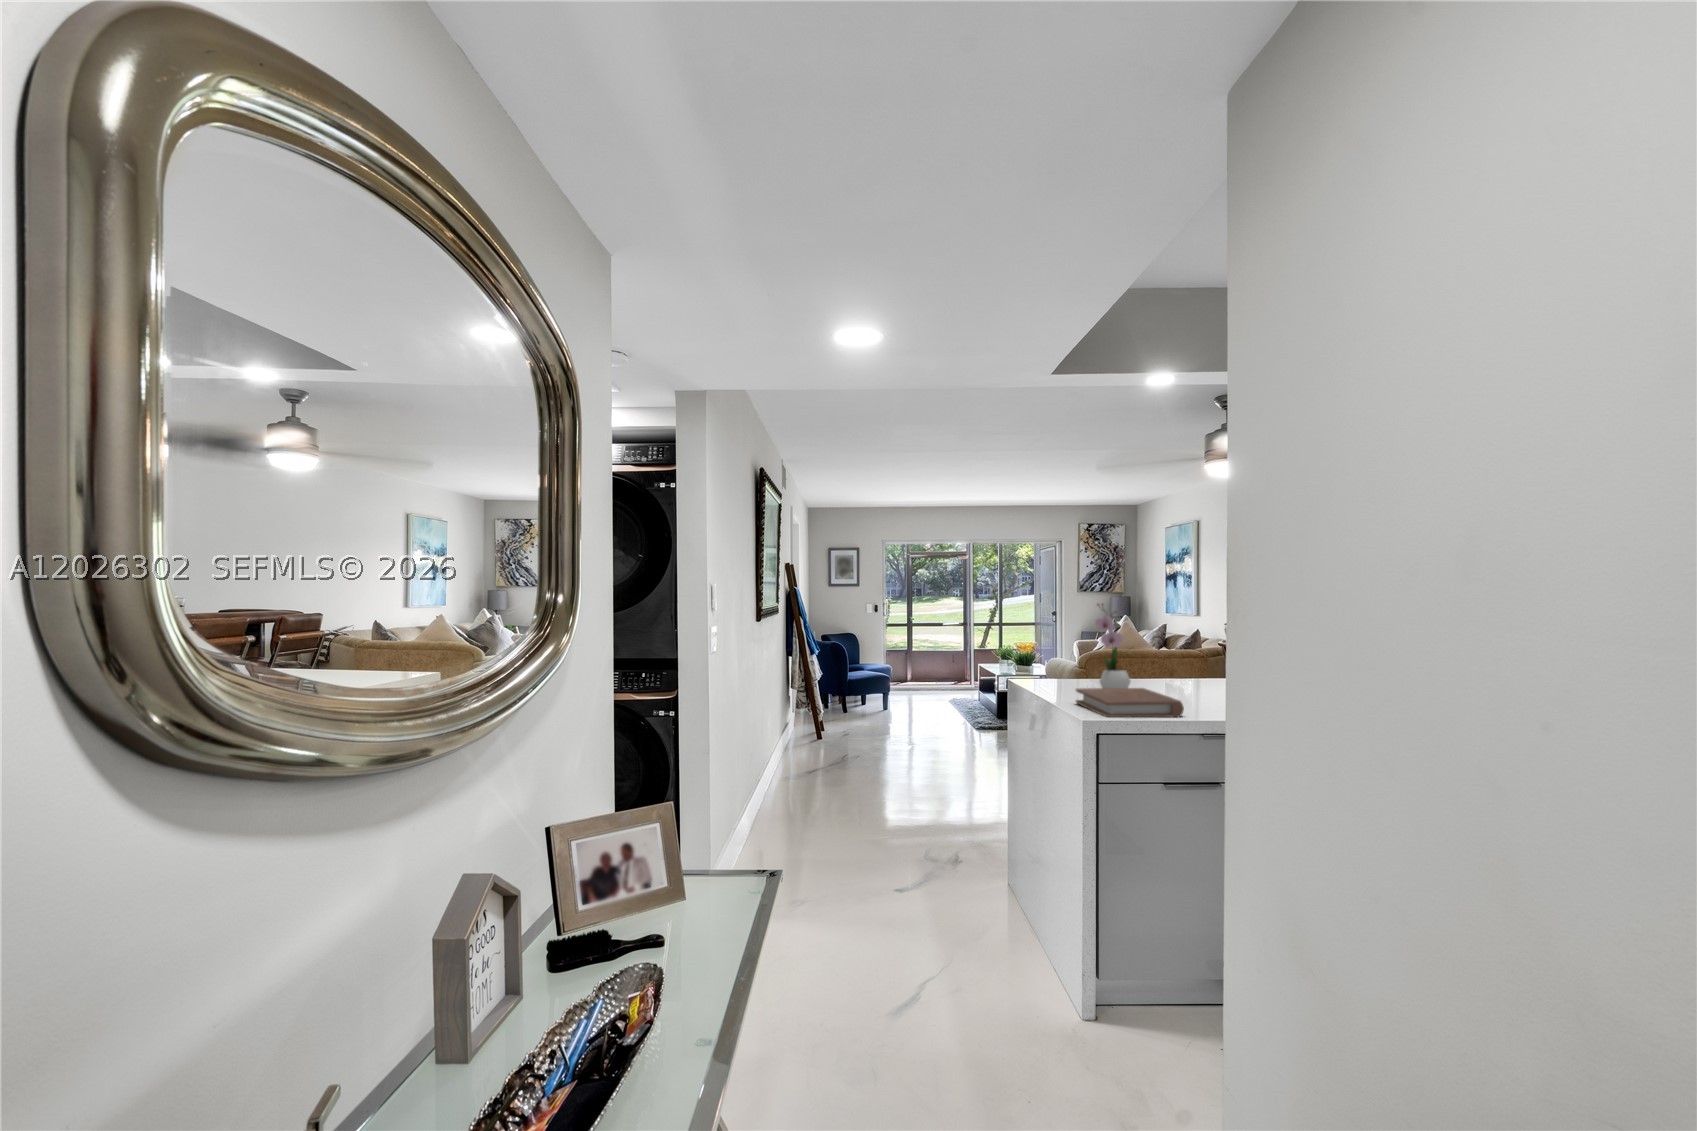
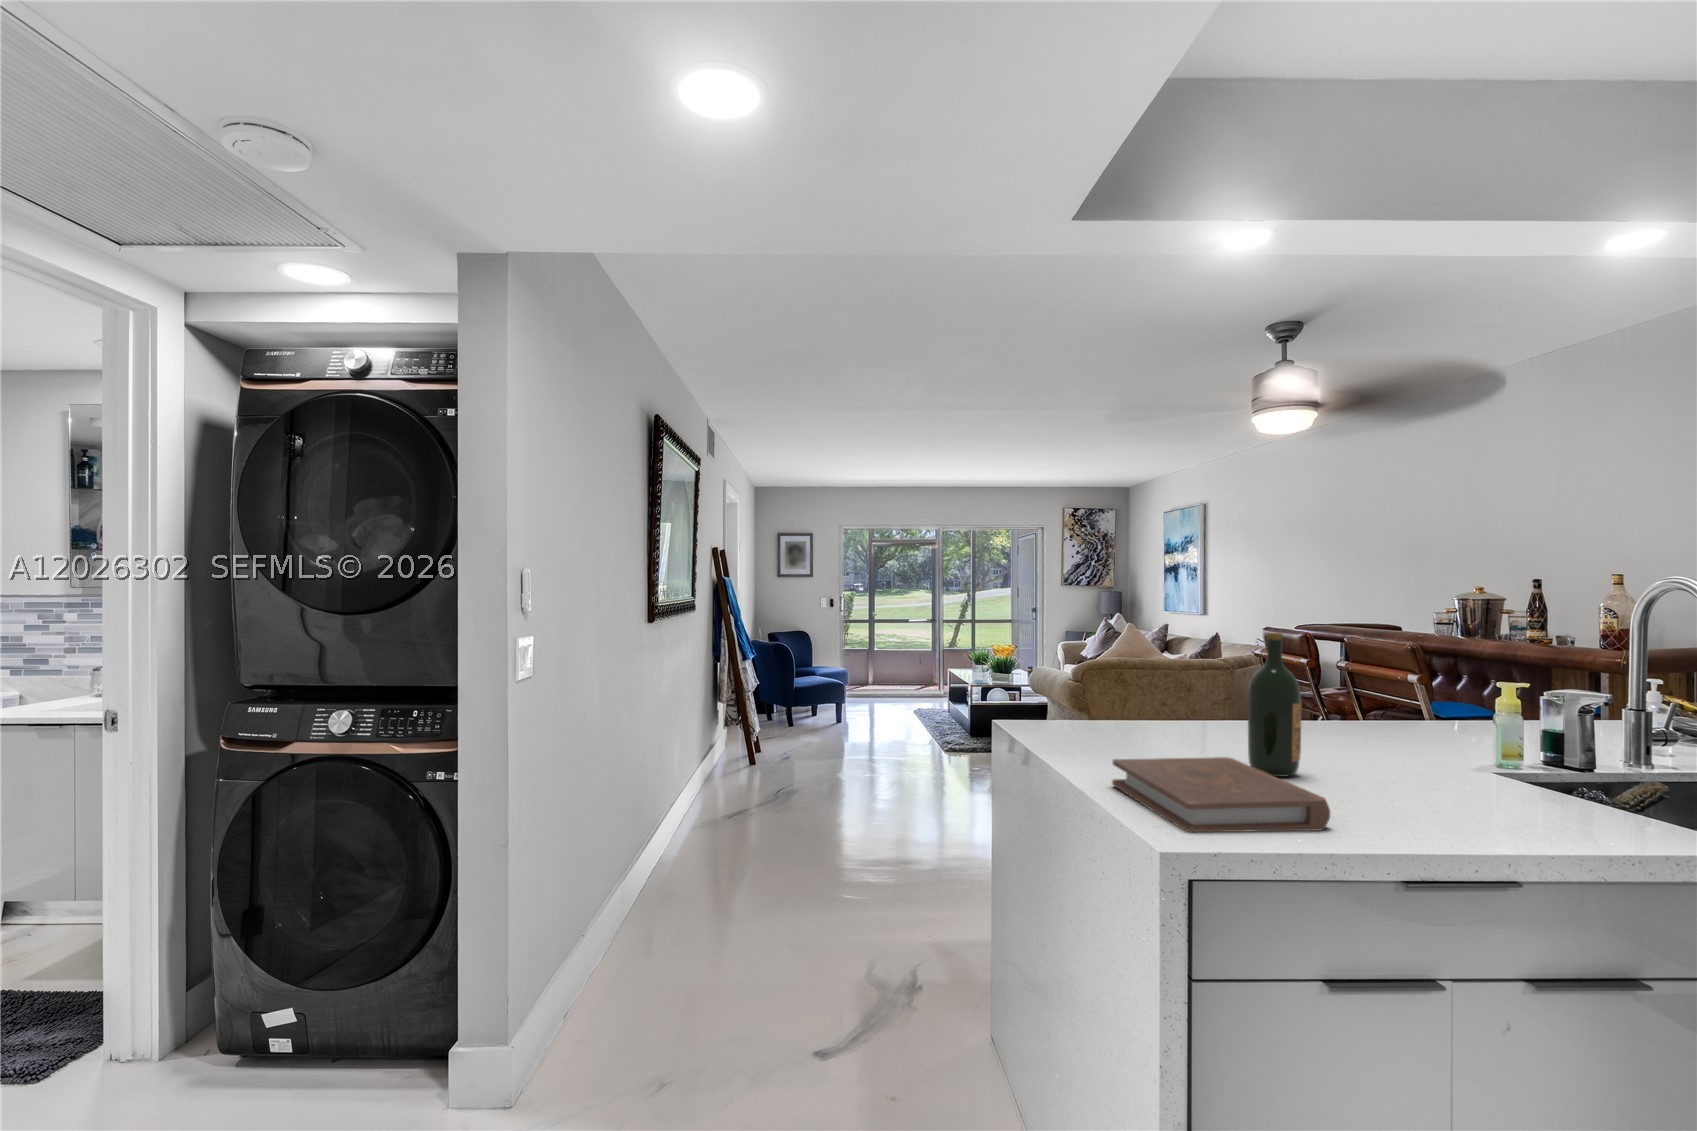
flower arrangement: present [1096,604,1130,688] -> none [1136,606,1198,758]
wine bottle: none [1159,618,1189,701] -> present [1248,632,1302,777]

